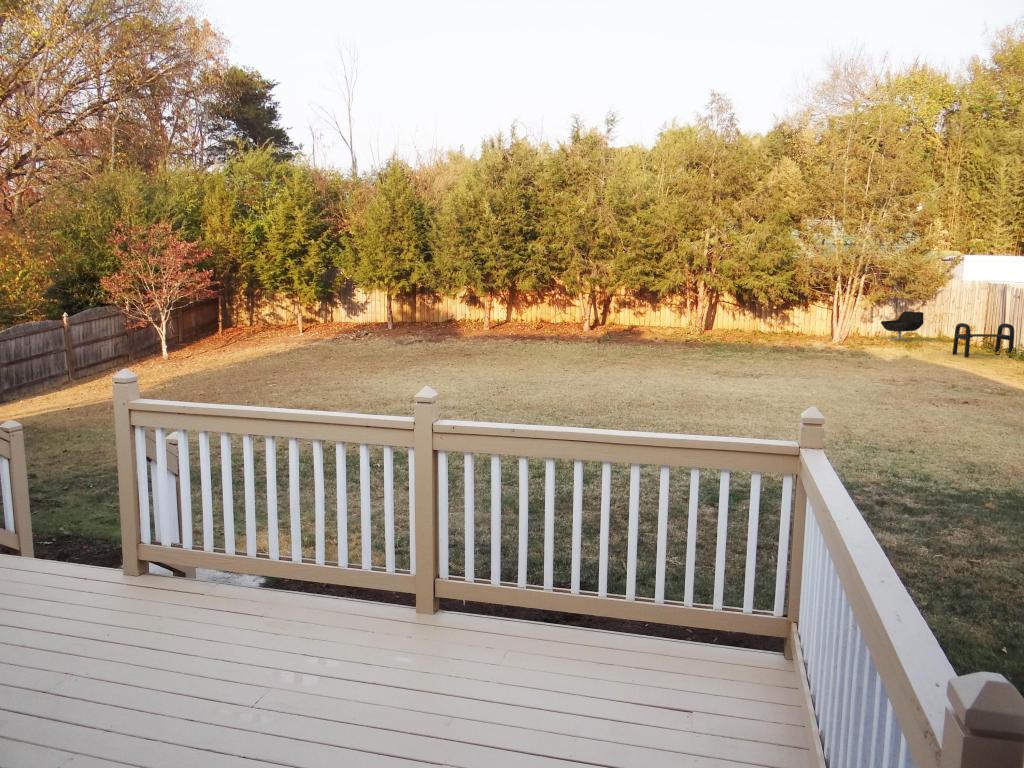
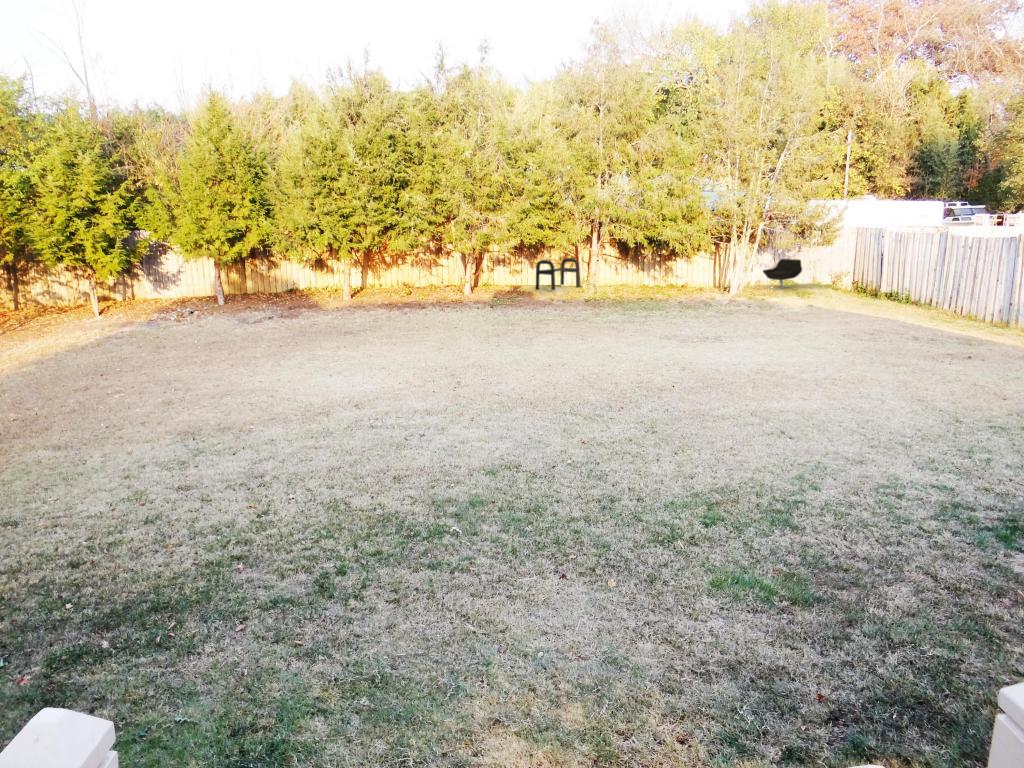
bench: present [953,323,1014,358] -> present [536,258,580,290]

